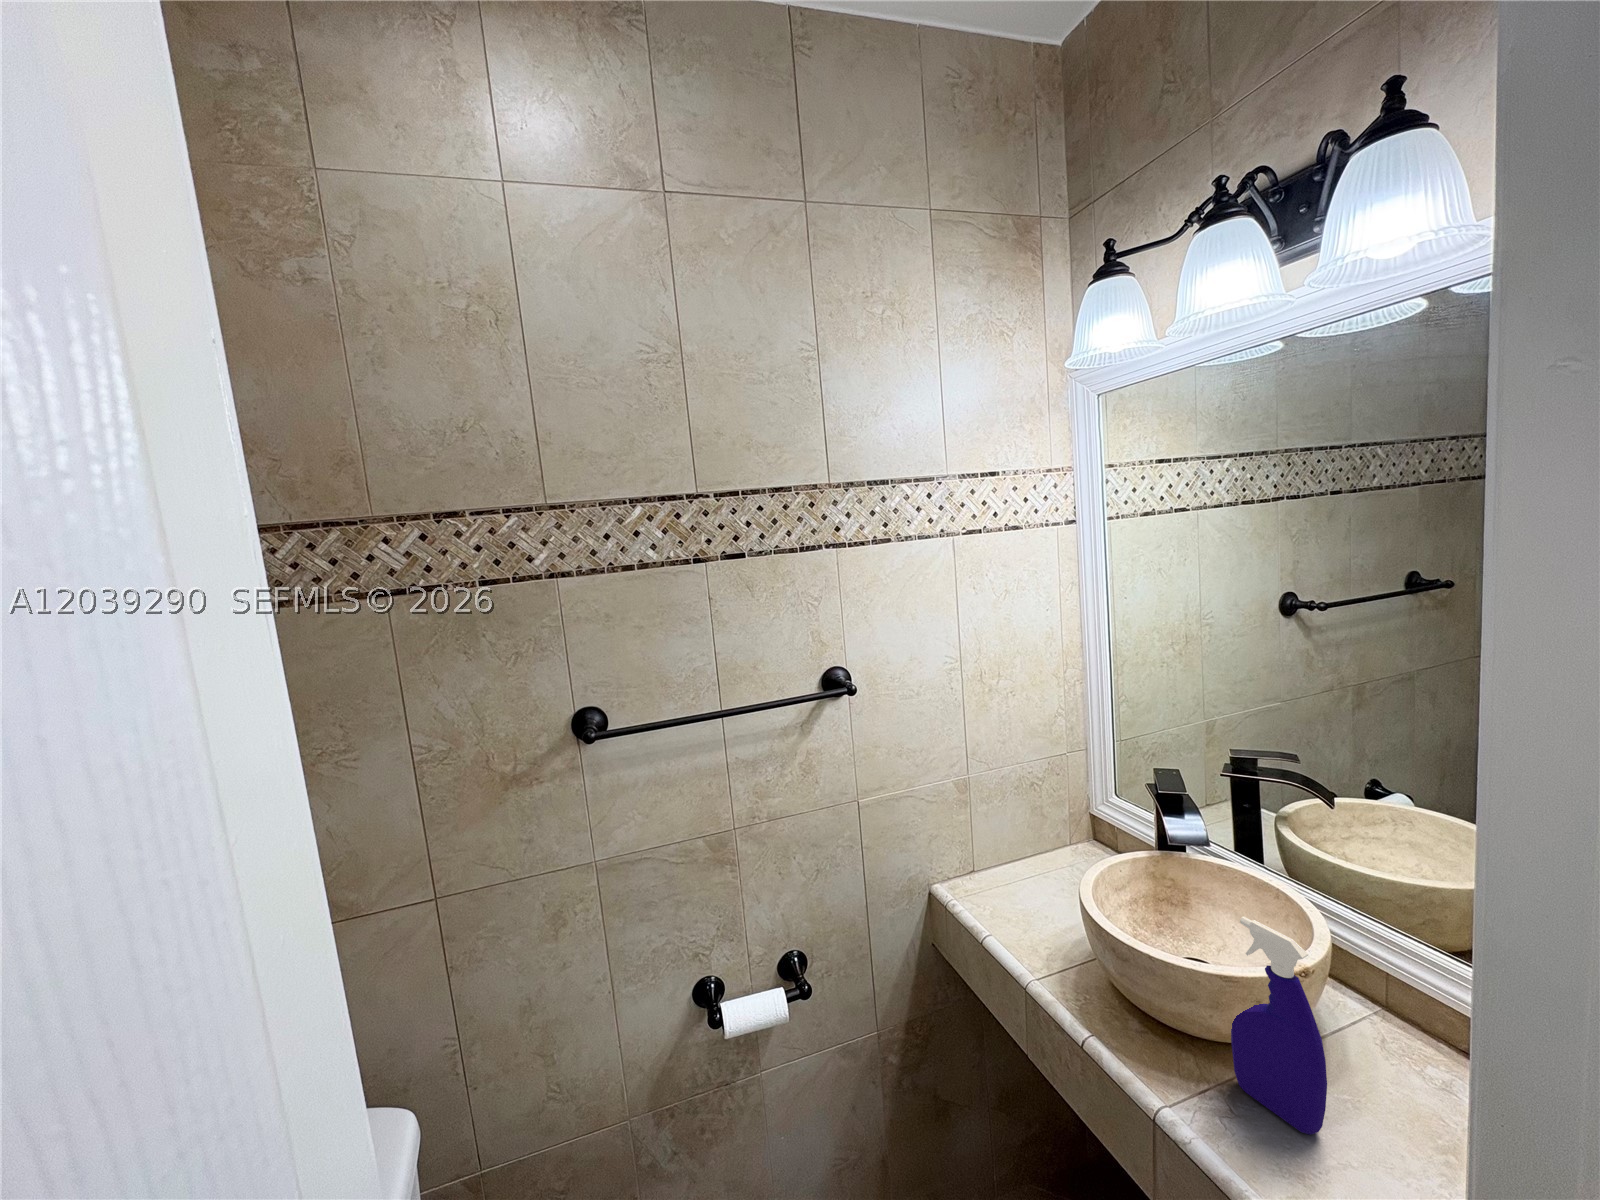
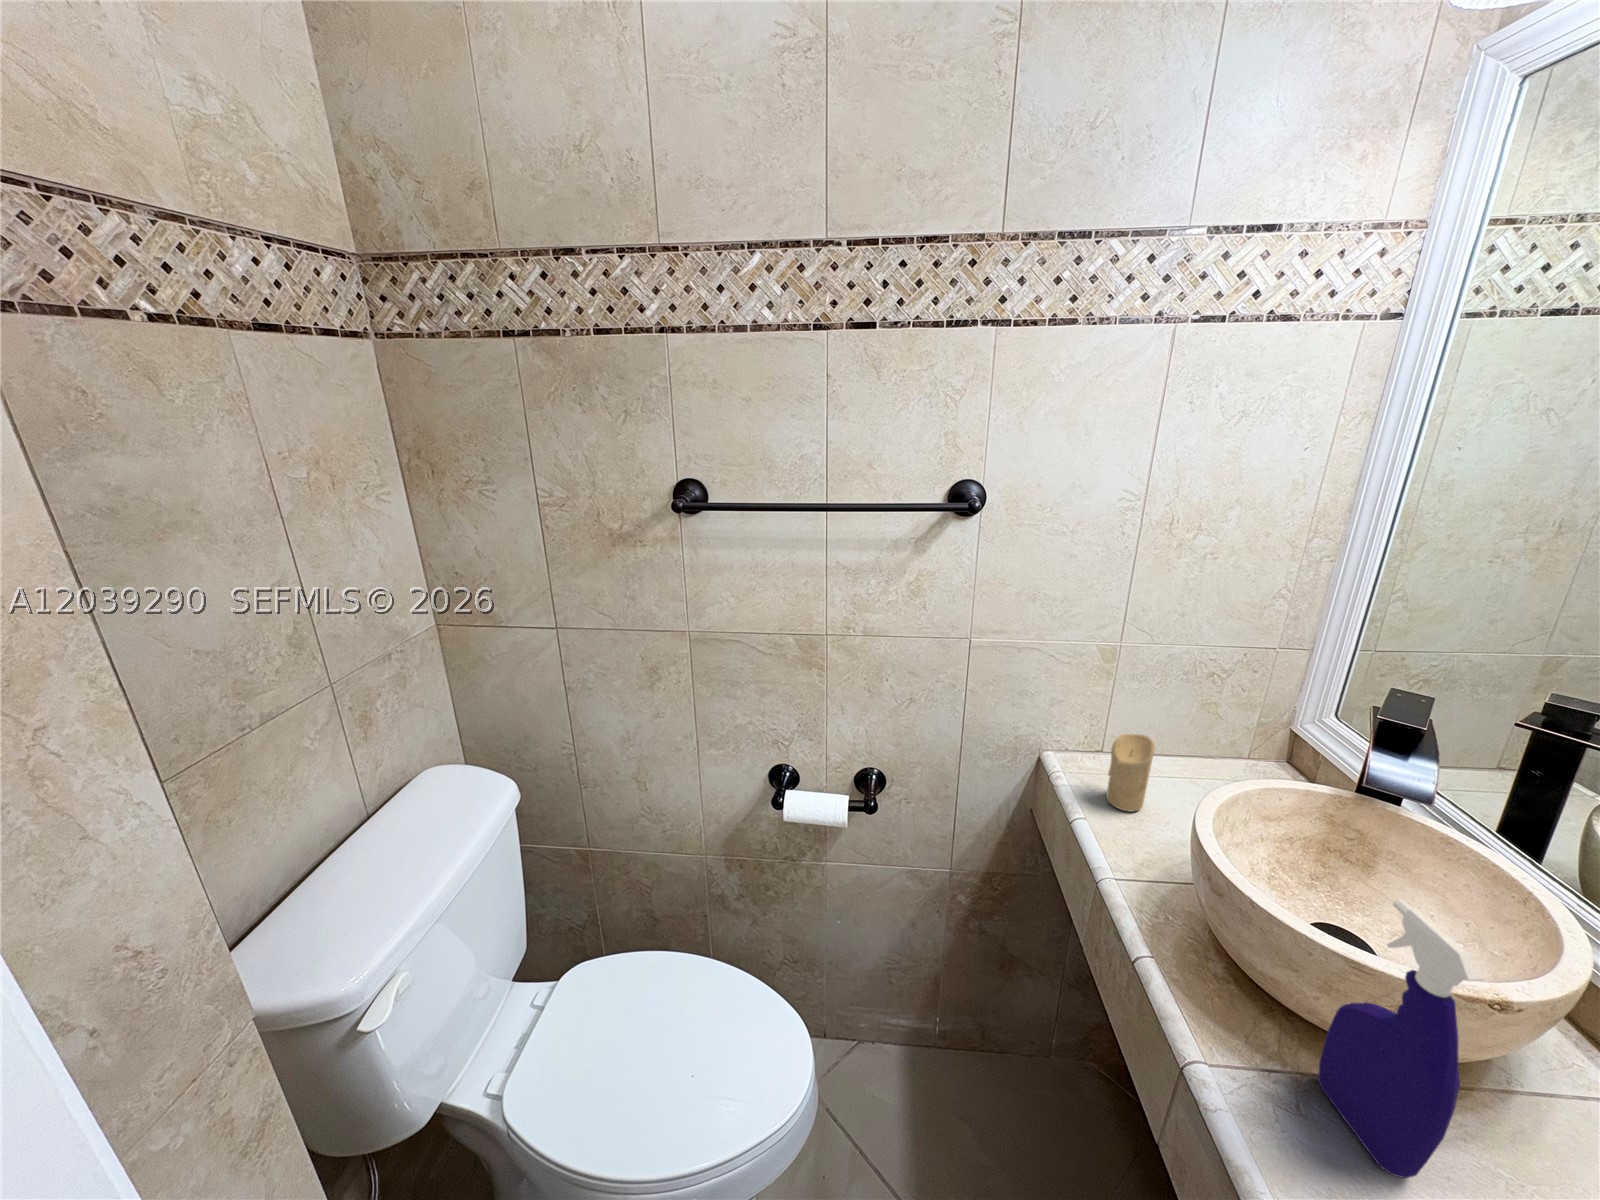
candle: none [990,848,1024,918] -> present [1106,734,1155,811]

